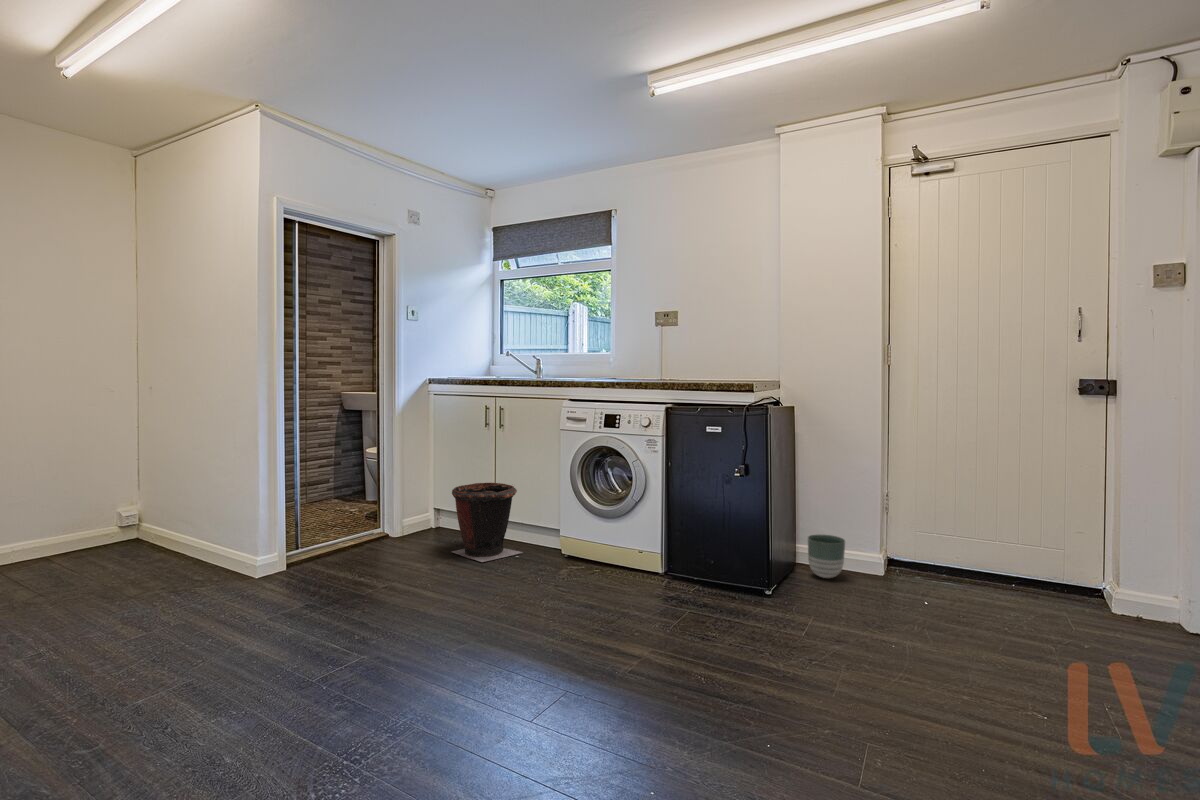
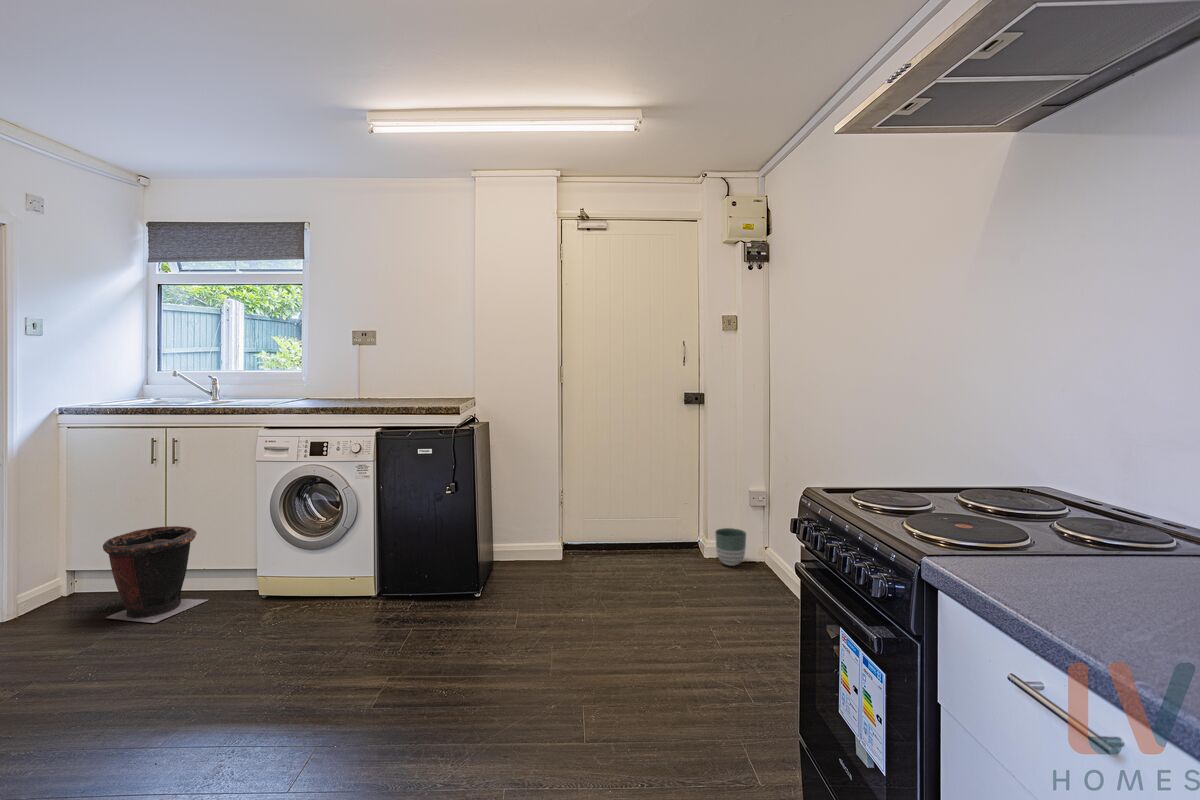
planter: present [808,535,845,578] -> present [715,528,746,566]

